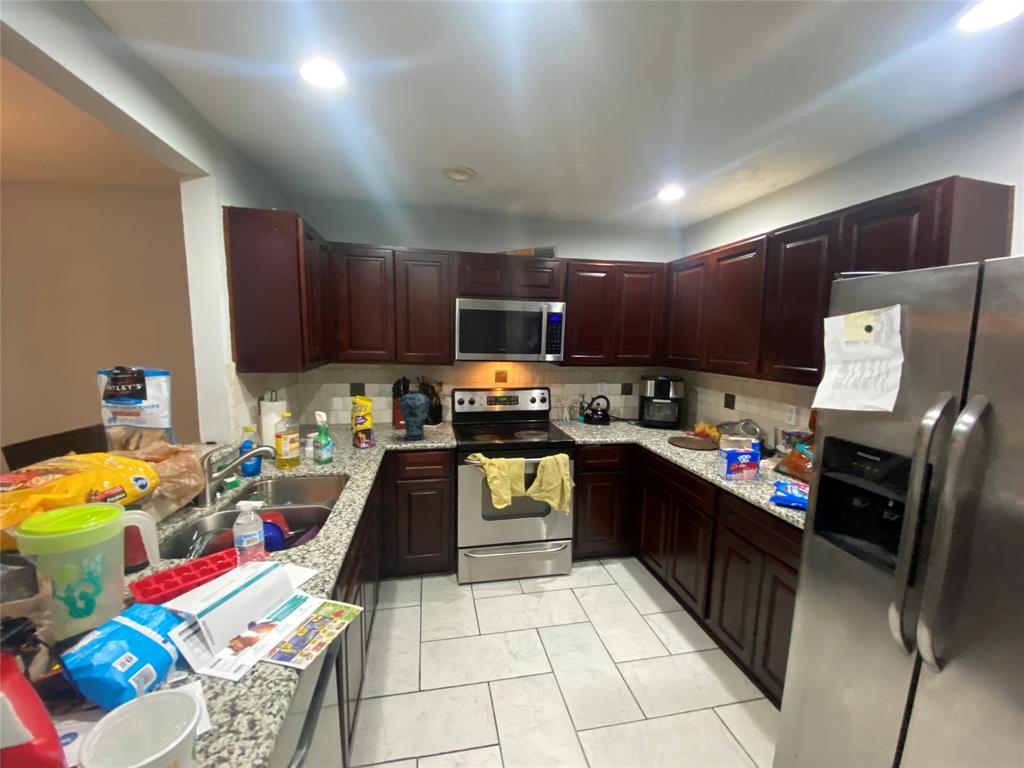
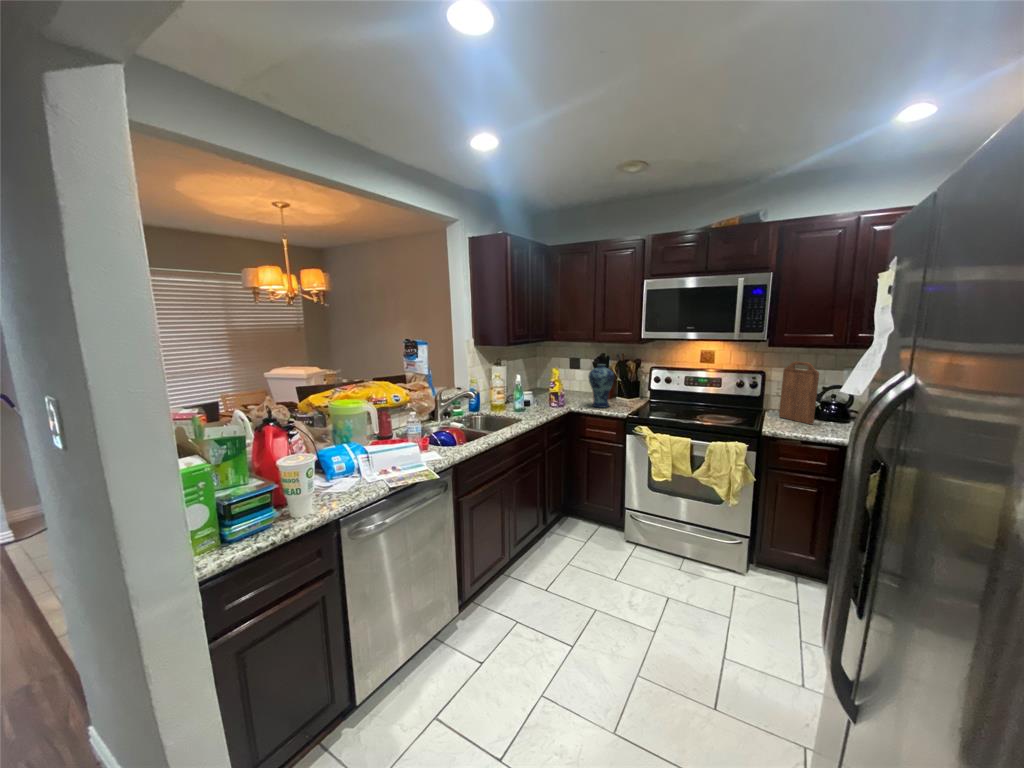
cutting board: none [569,379,599,430] -> present [779,361,819,424]

